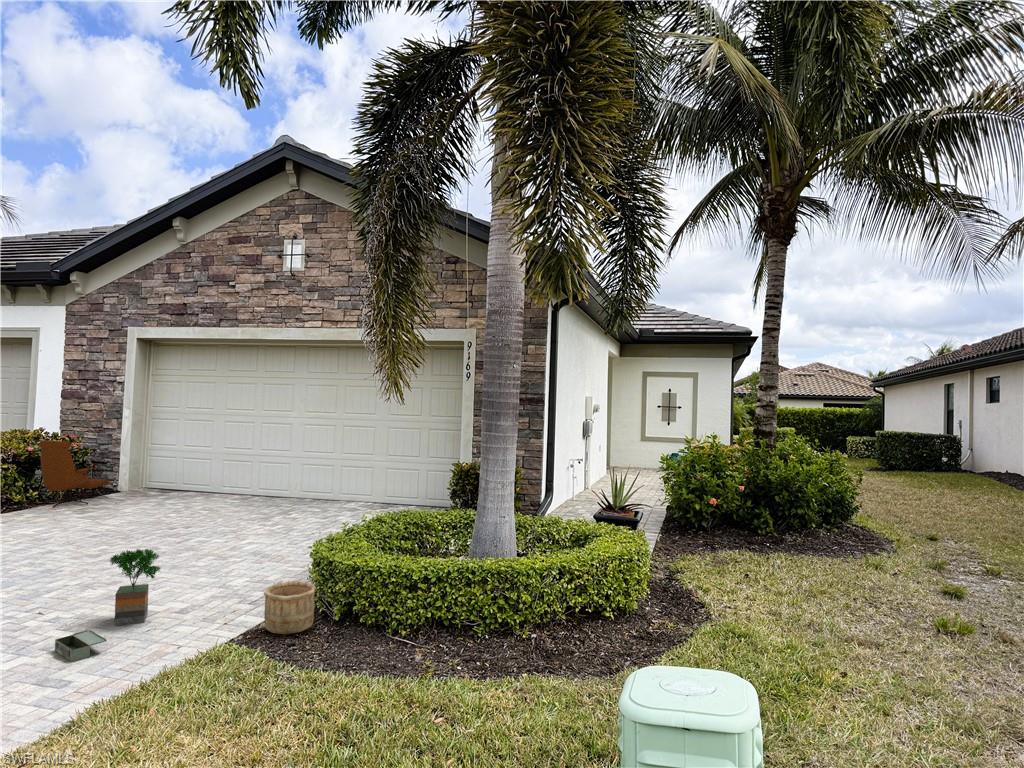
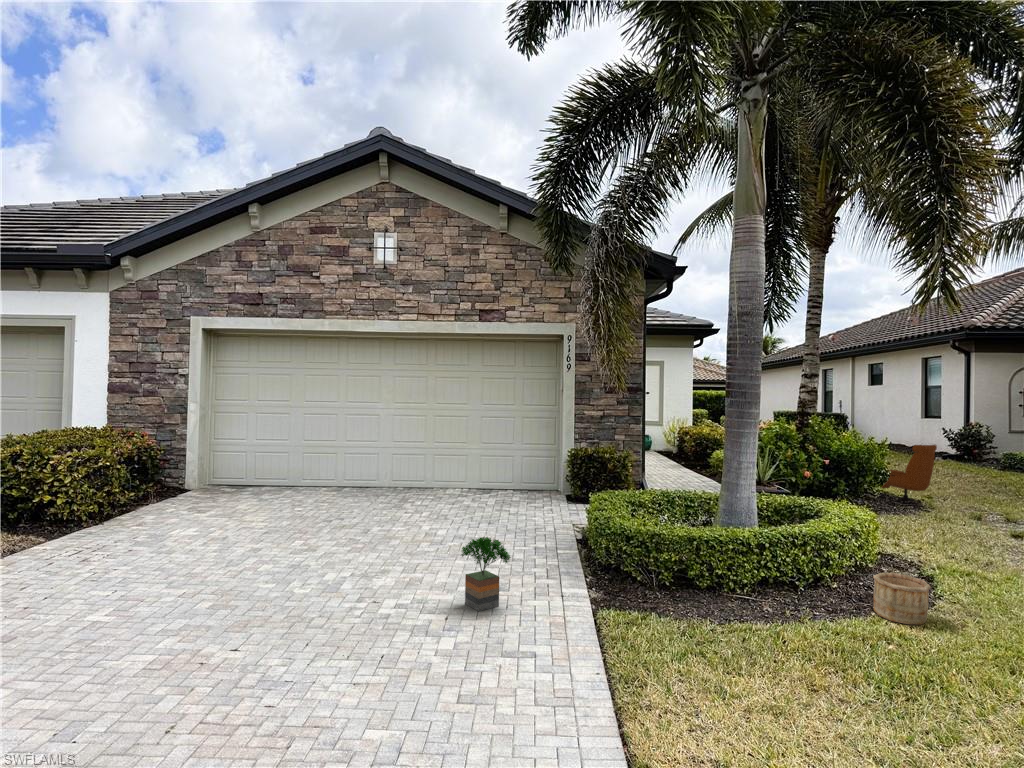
lounge chair: present [39,440,109,508] -> present [881,445,937,506]
wooden bucket: present [264,581,316,634] -> present [873,573,931,625]
toolbox: present [55,630,107,662] -> none [477,615,526,644]

